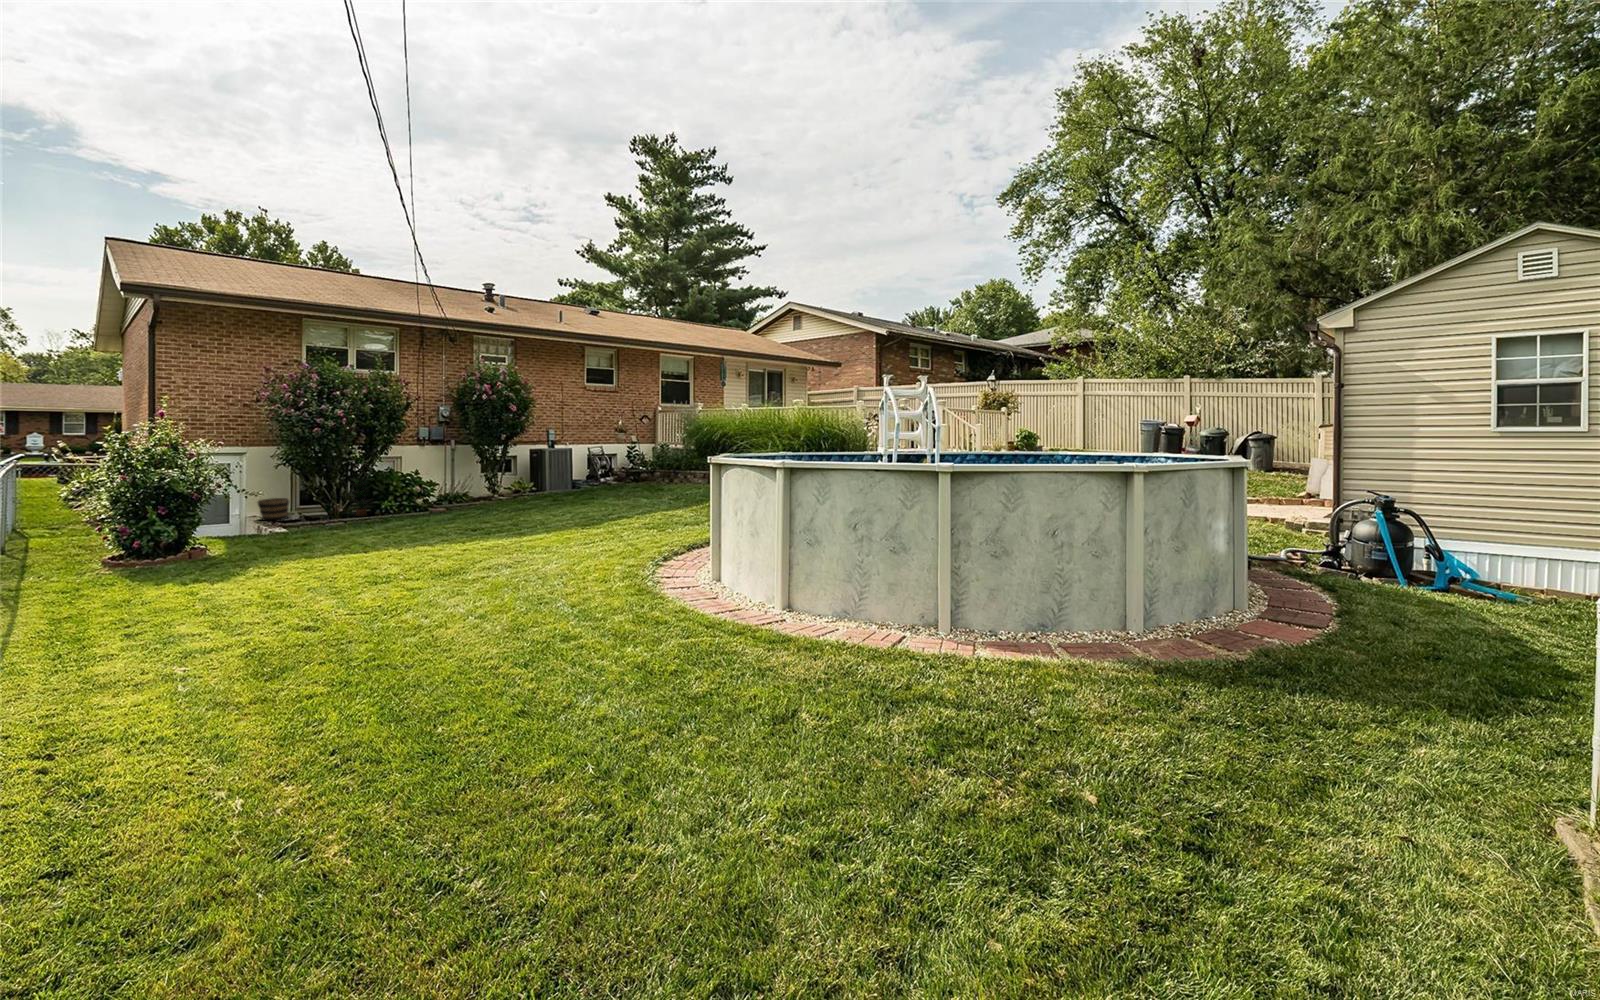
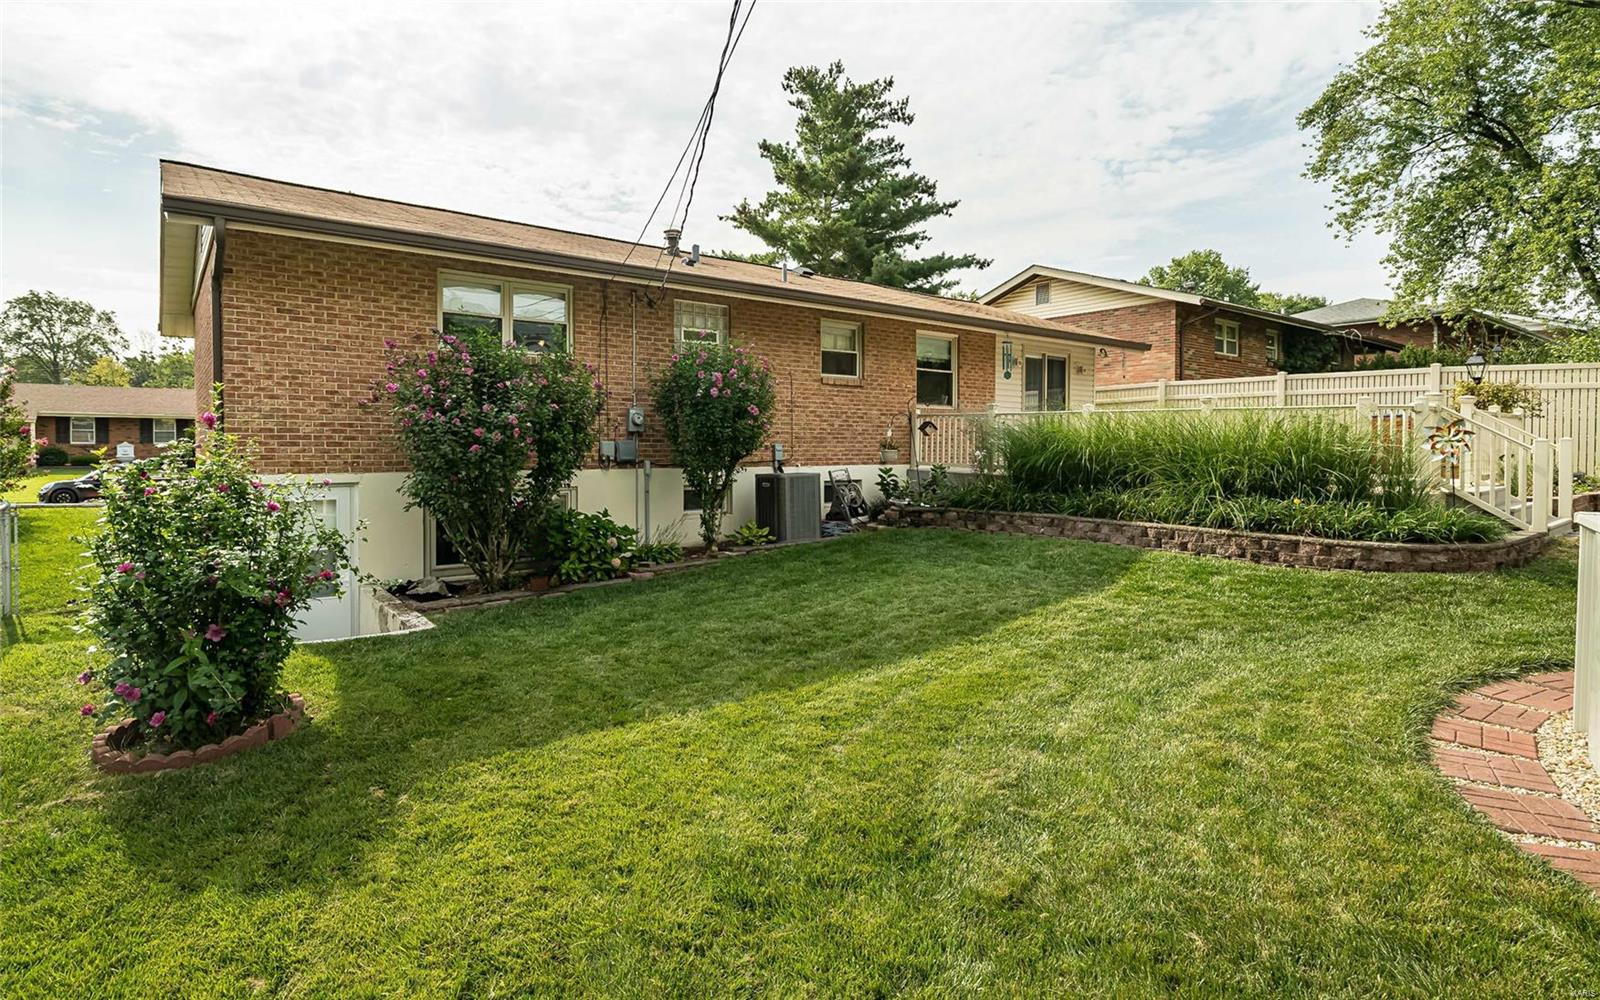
bucket: present [258,498,289,521] -> none [376,560,425,599]

